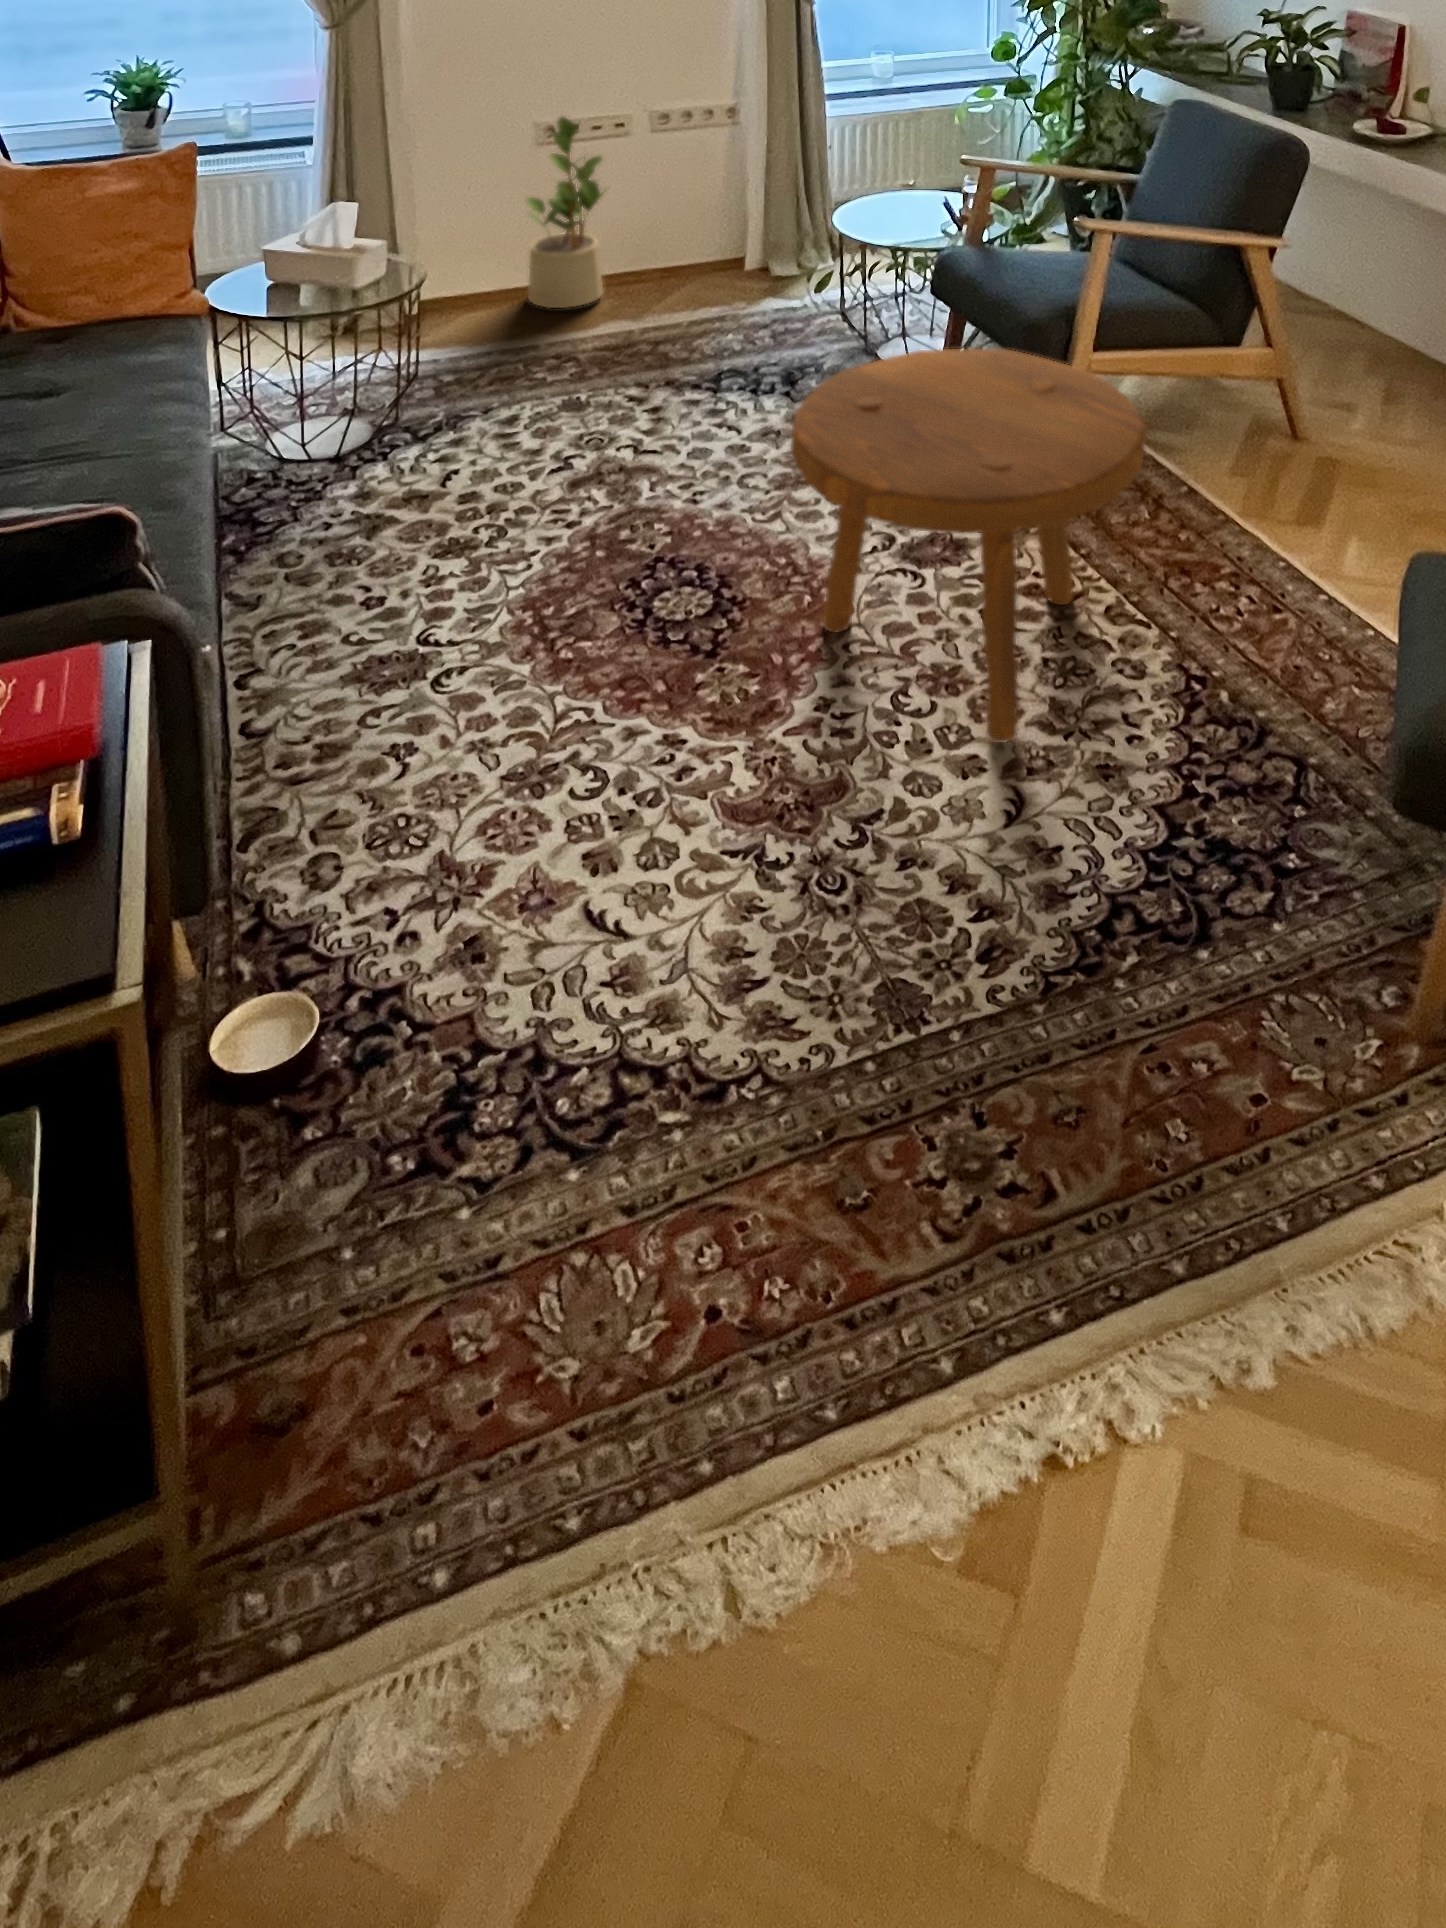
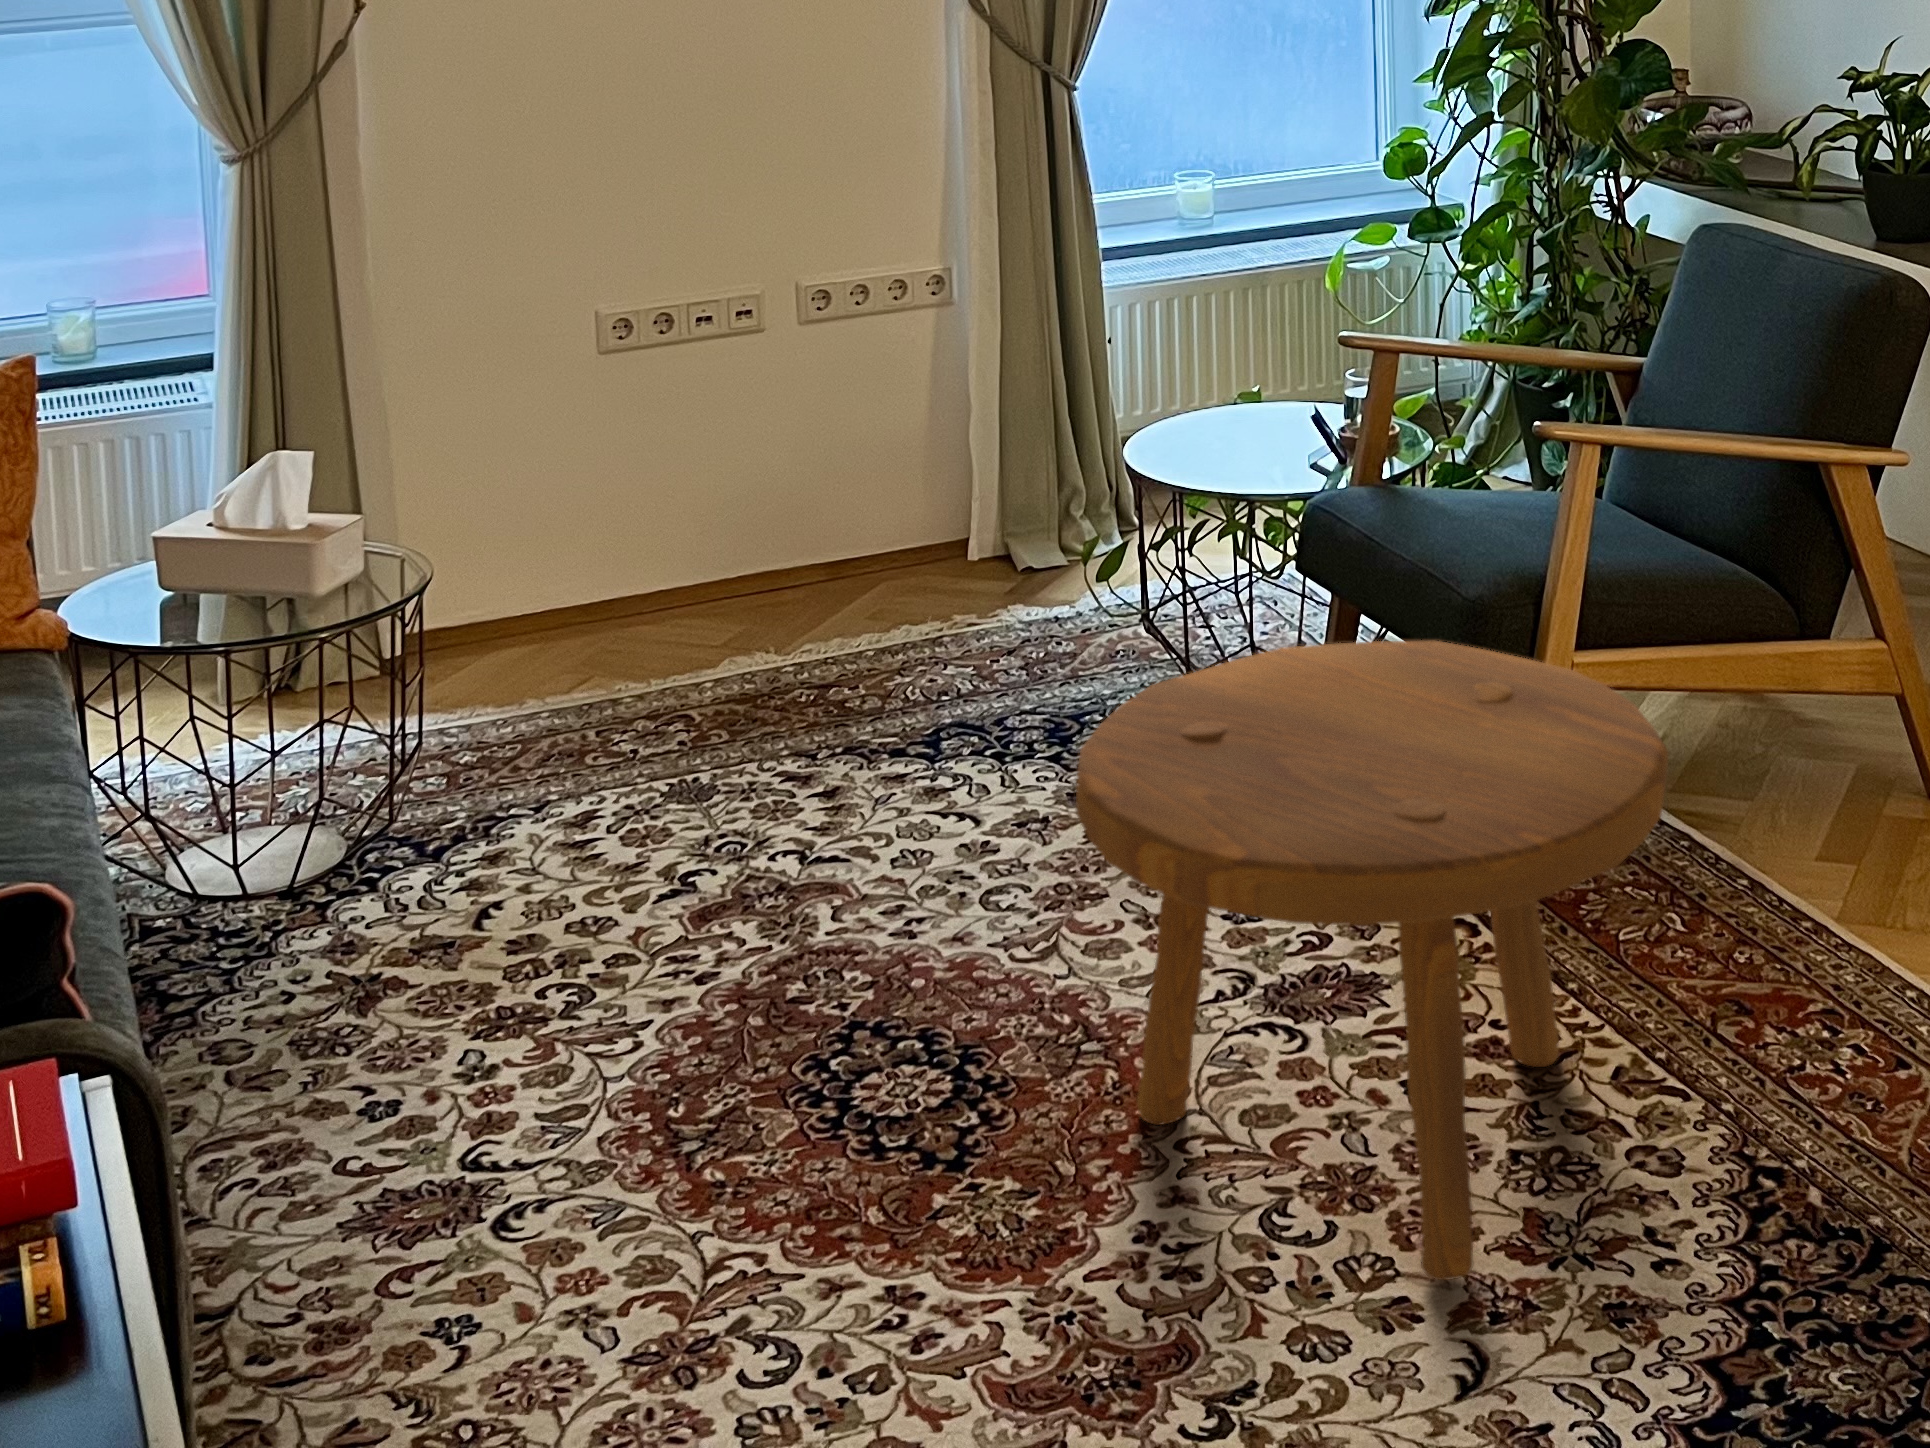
potted plant: present [526,117,605,308] -> none [586,297,734,630]

